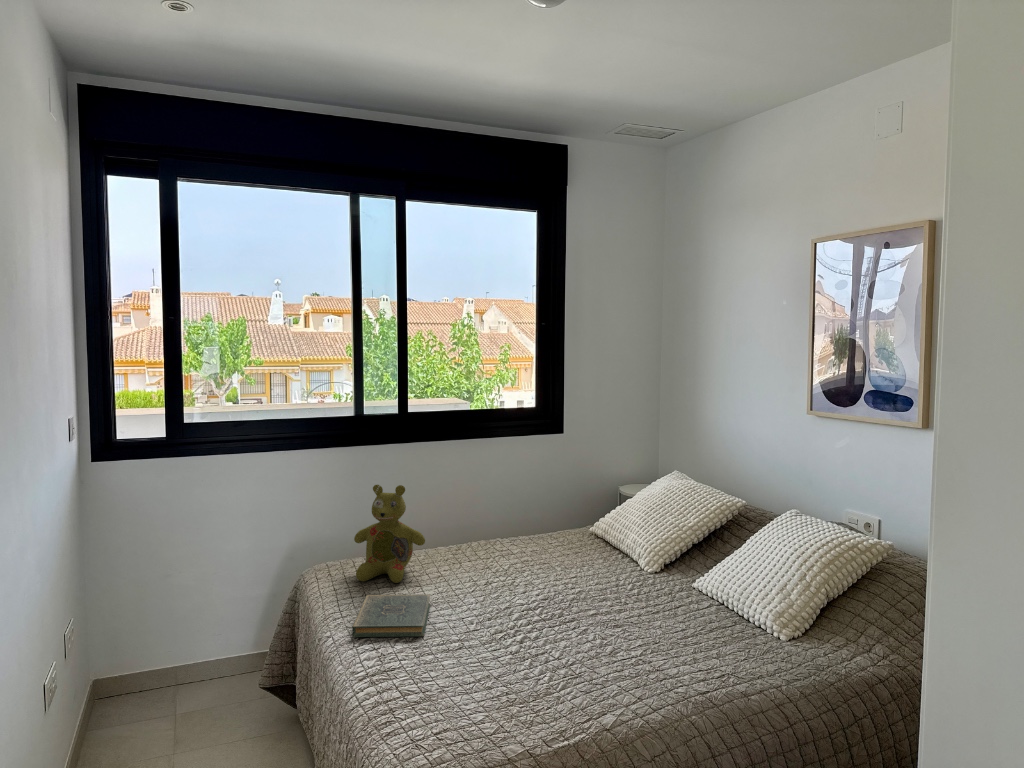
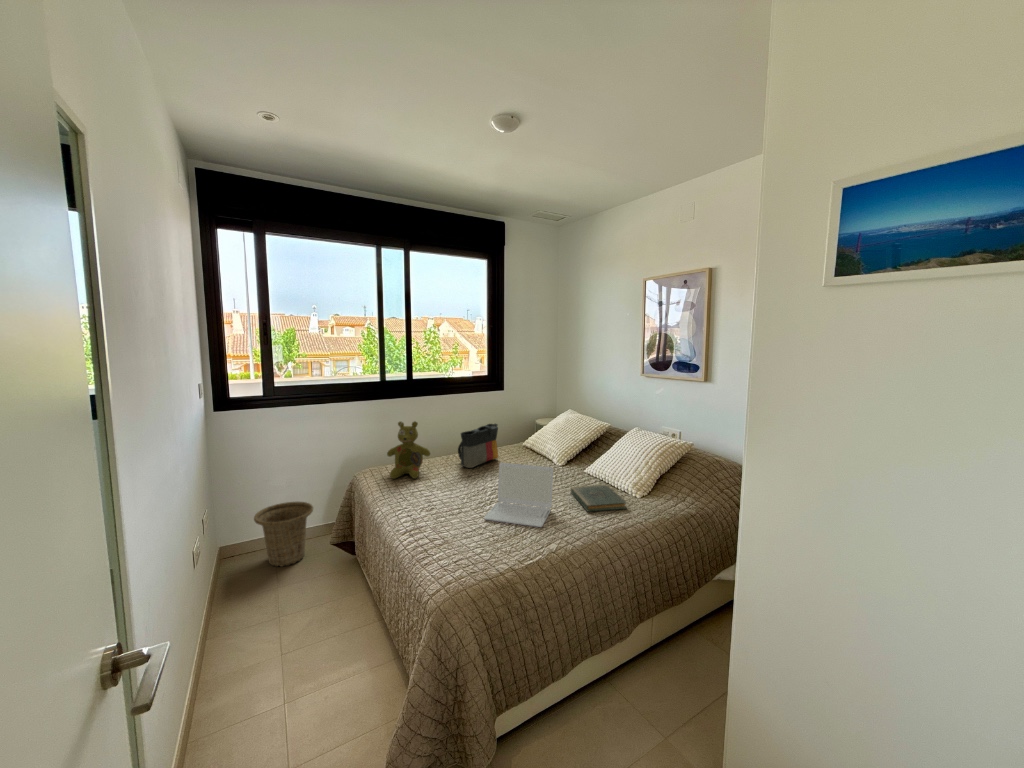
tote bag: none [474,492,544,569] -> present [458,424,498,468]
laptop: none [498,564,623,683] -> present [484,463,553,527]
book: present [352,594,430,637] -> present [571,485,626,512]
basket: none [143,610,236,717] -> present [254,502,313,566]

